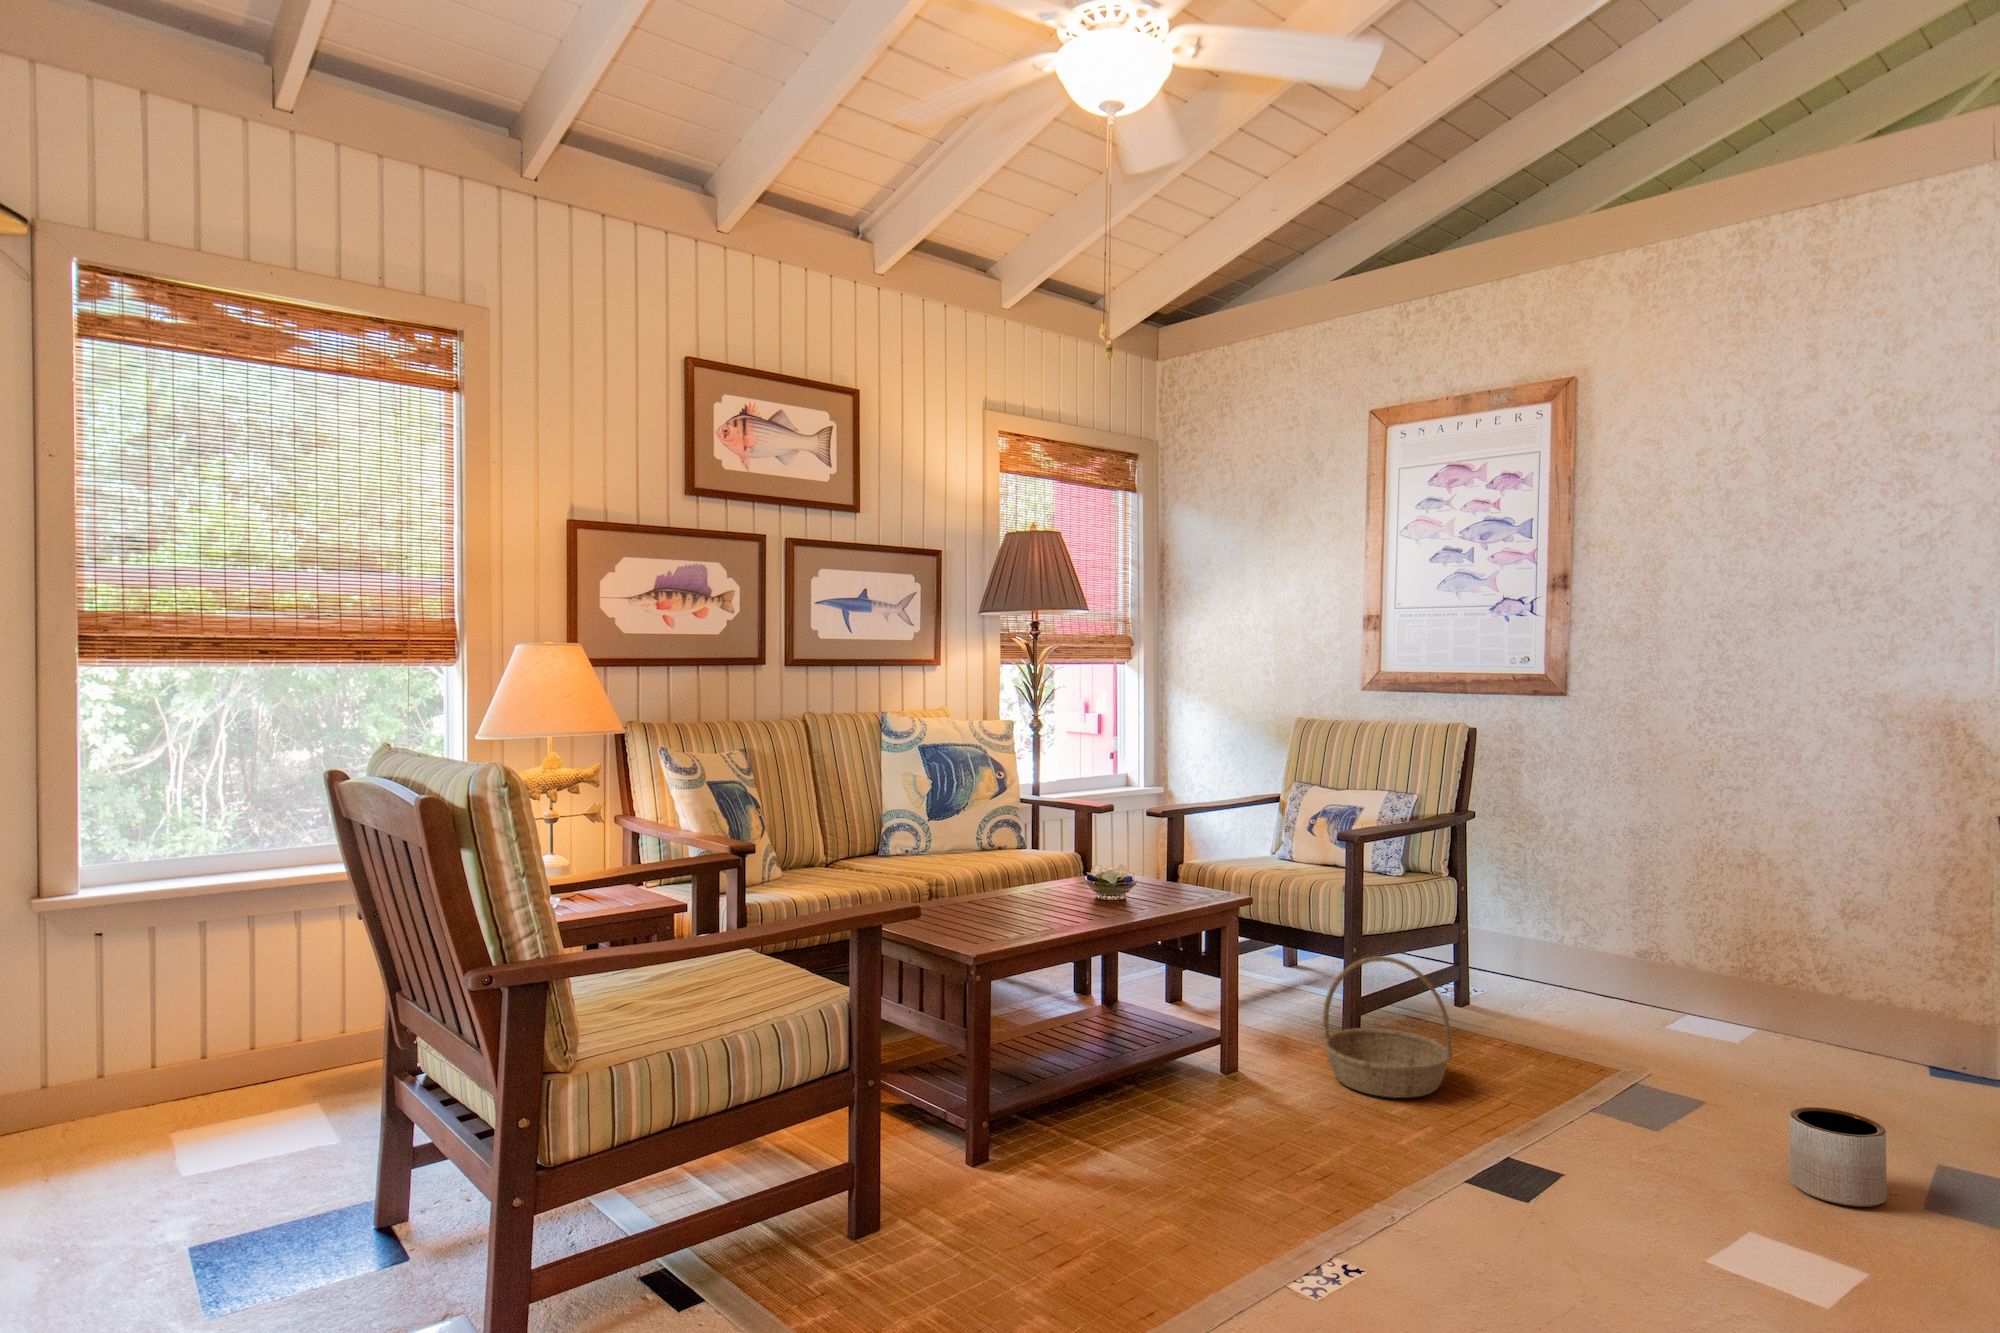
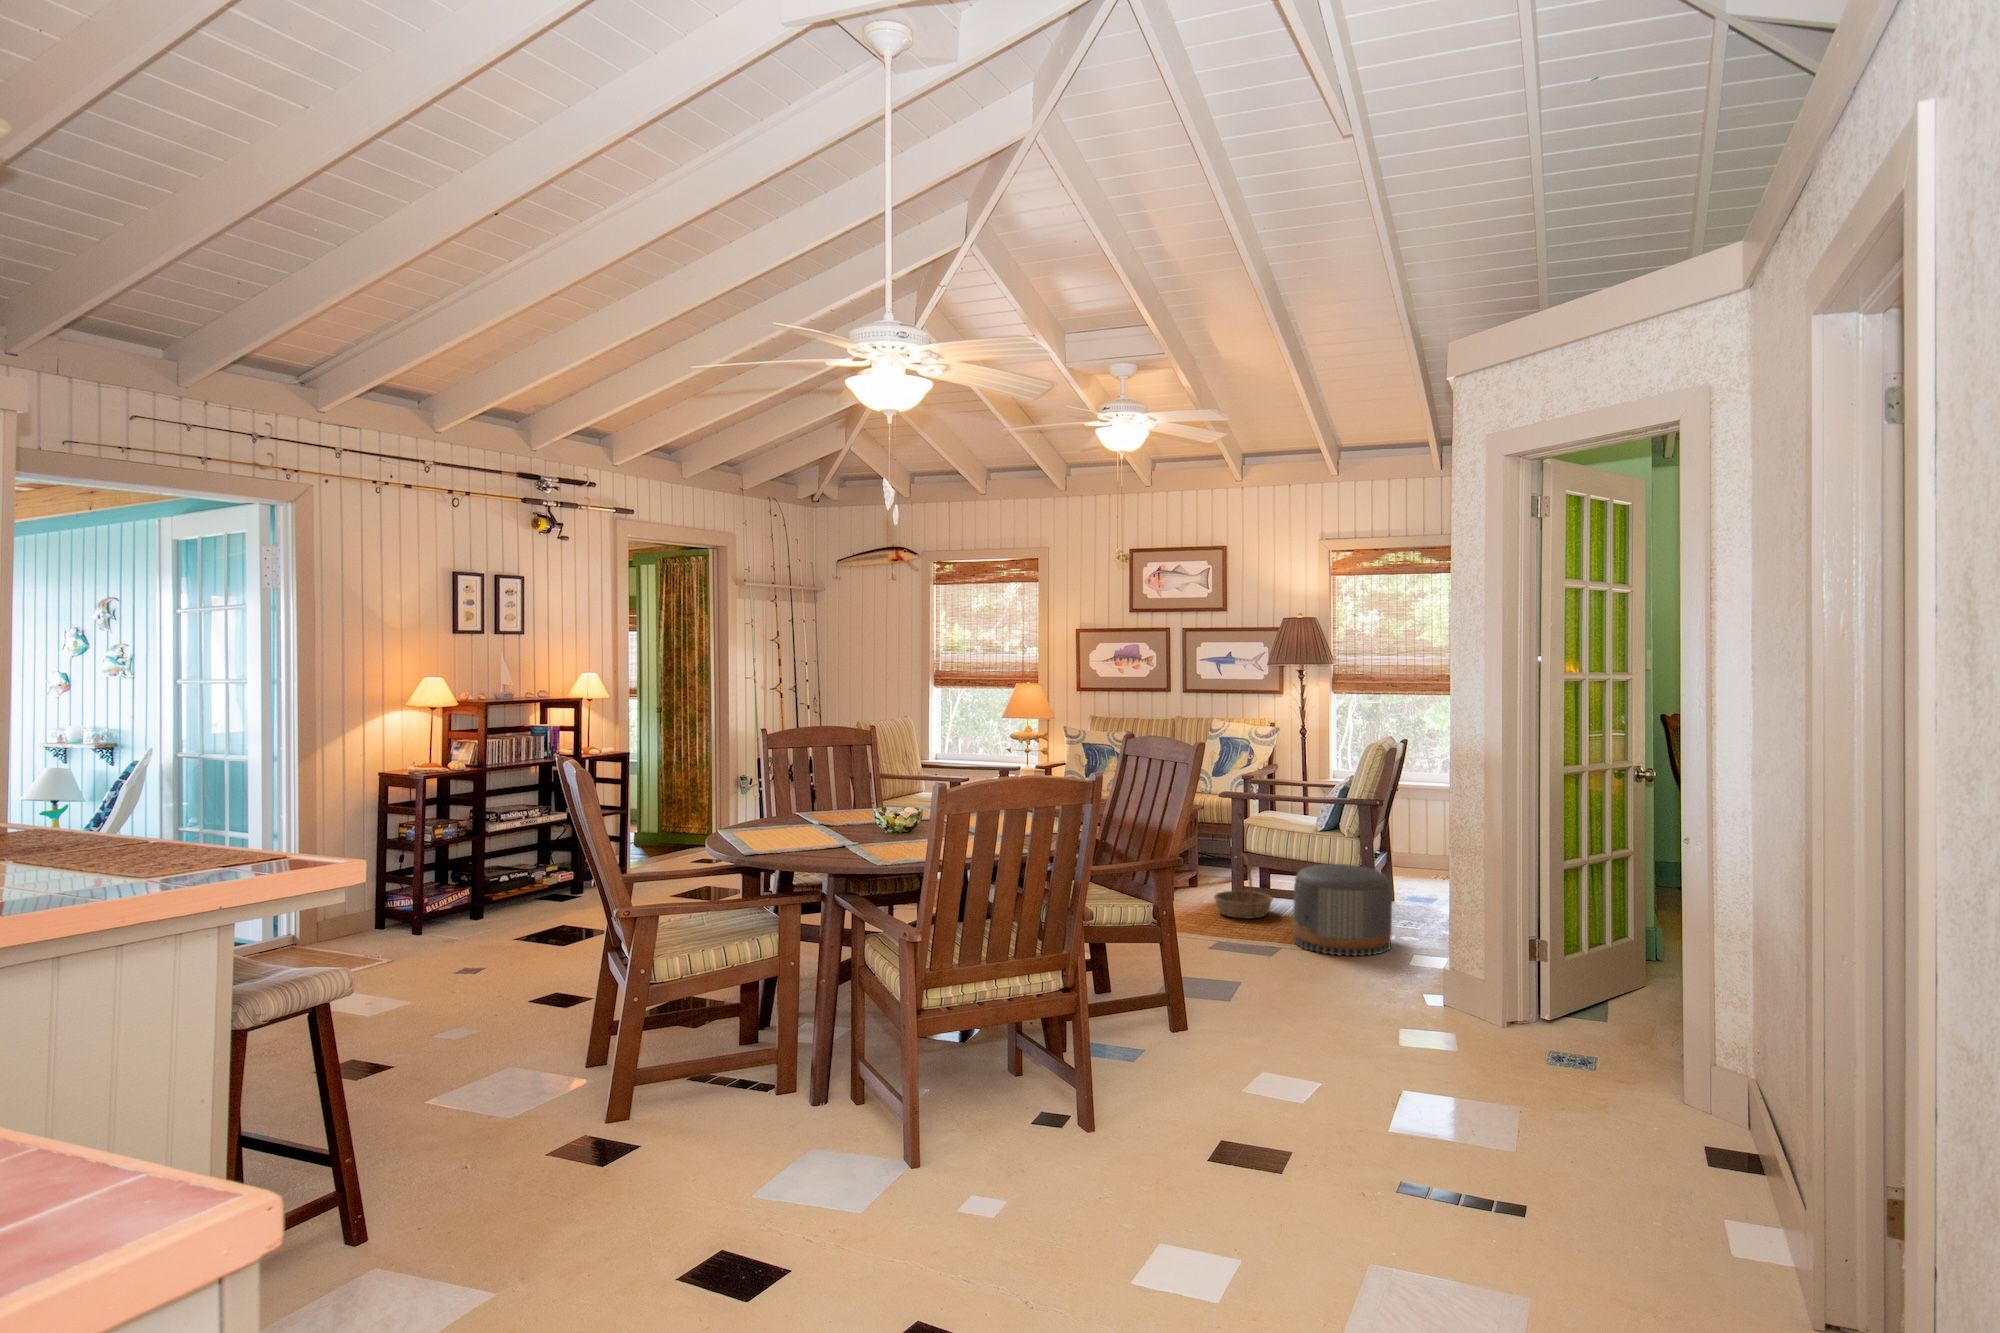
pouf: none [1565,931,1774,1120] -> present [1293,864,1392,956]
planter: present [1789,1107,1887,1207] -> none [1235,928,1271,966]

